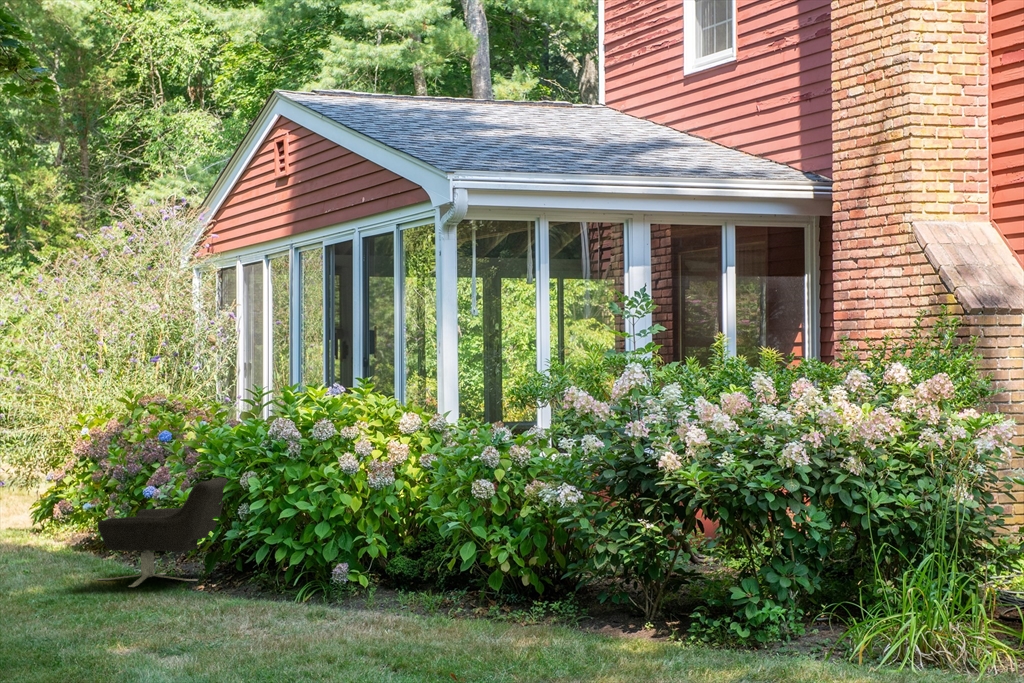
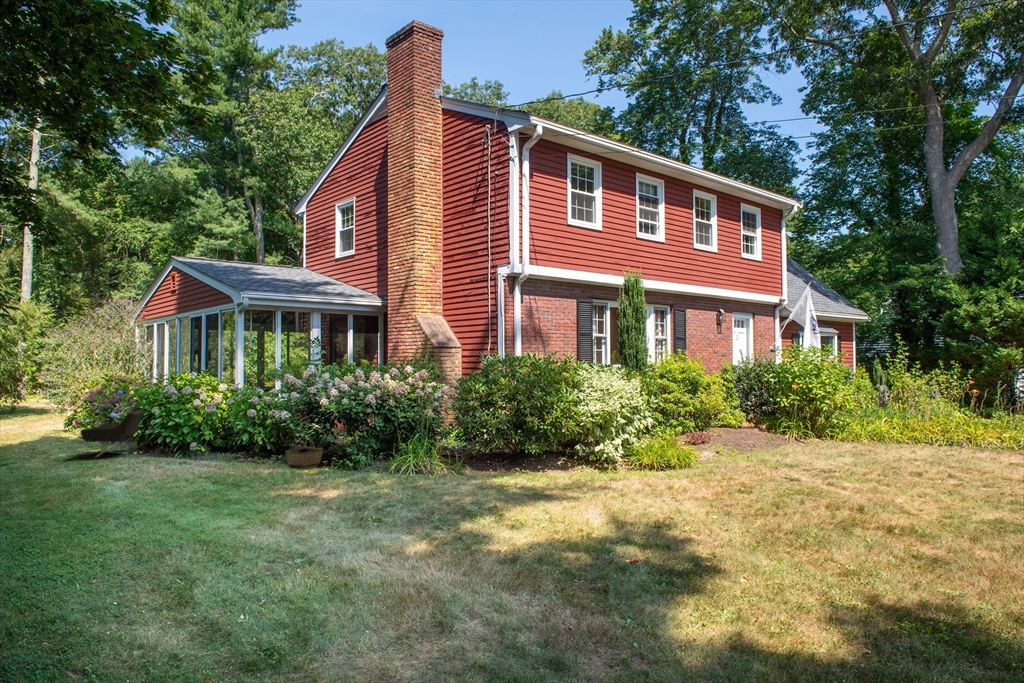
basket: none [572,557,670,635] -> present [286,438,323,467]

